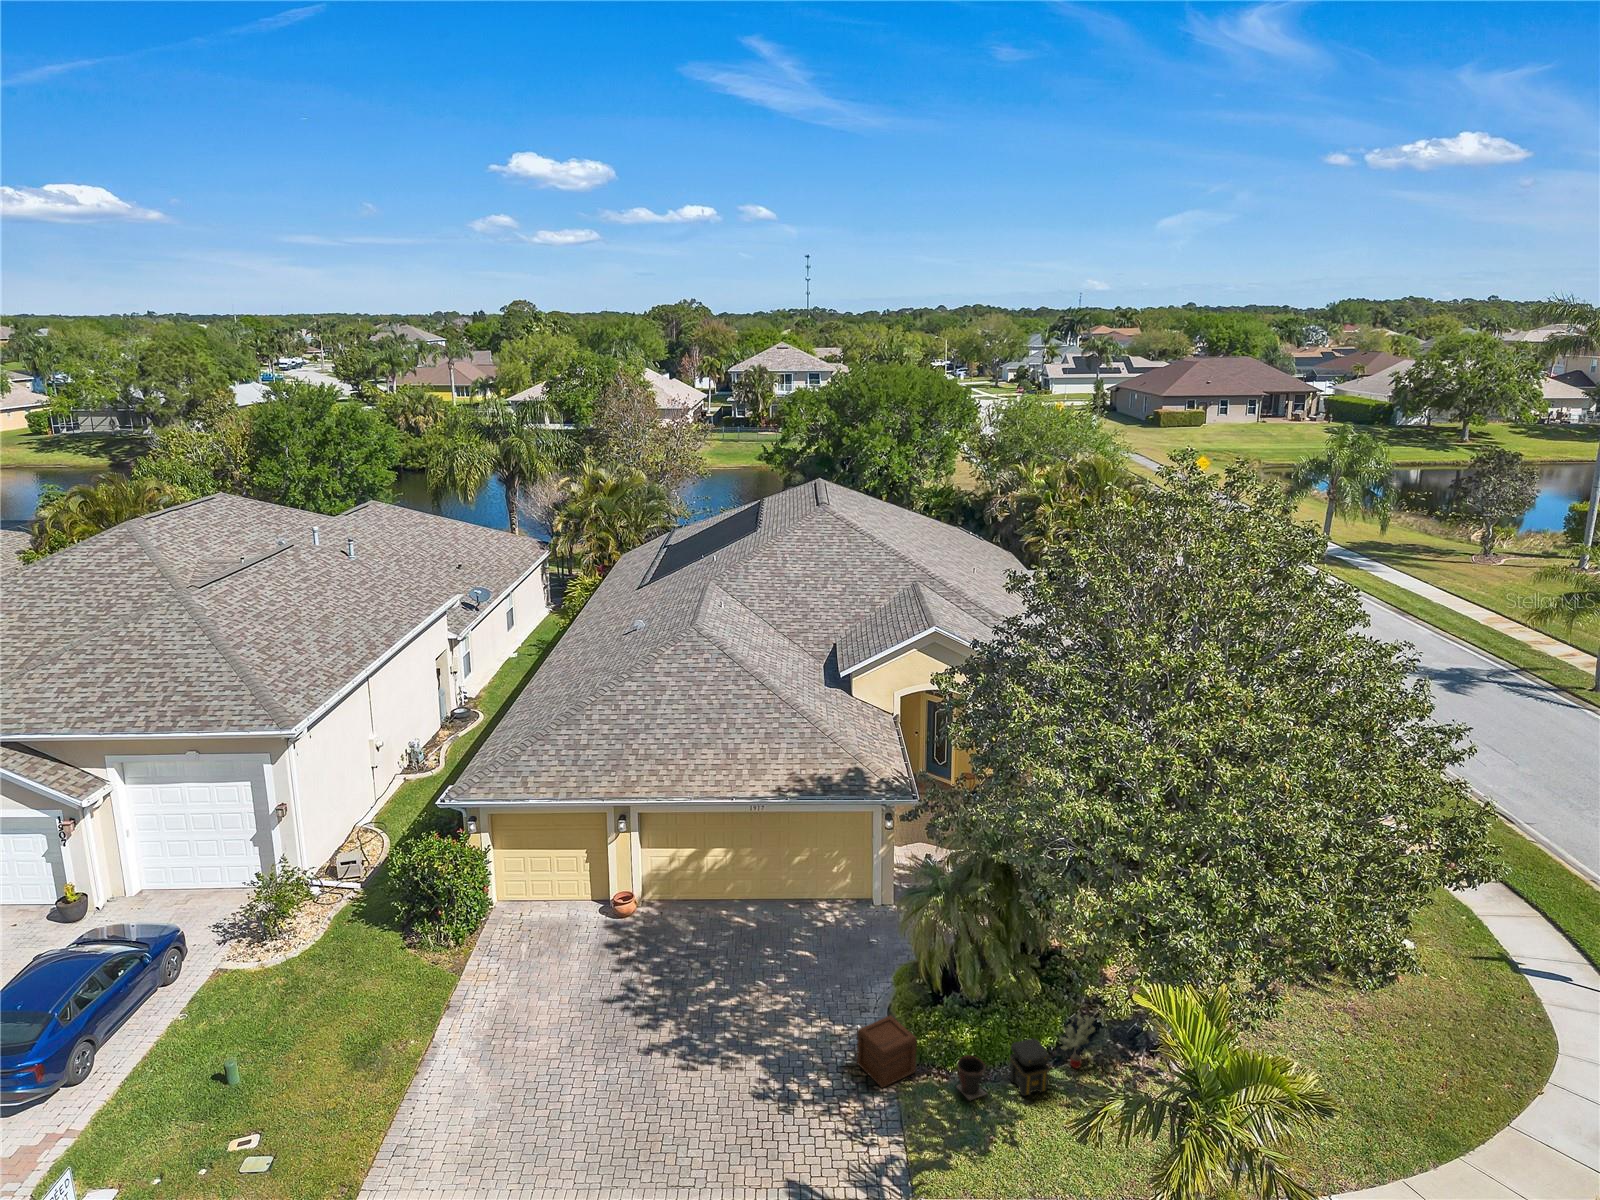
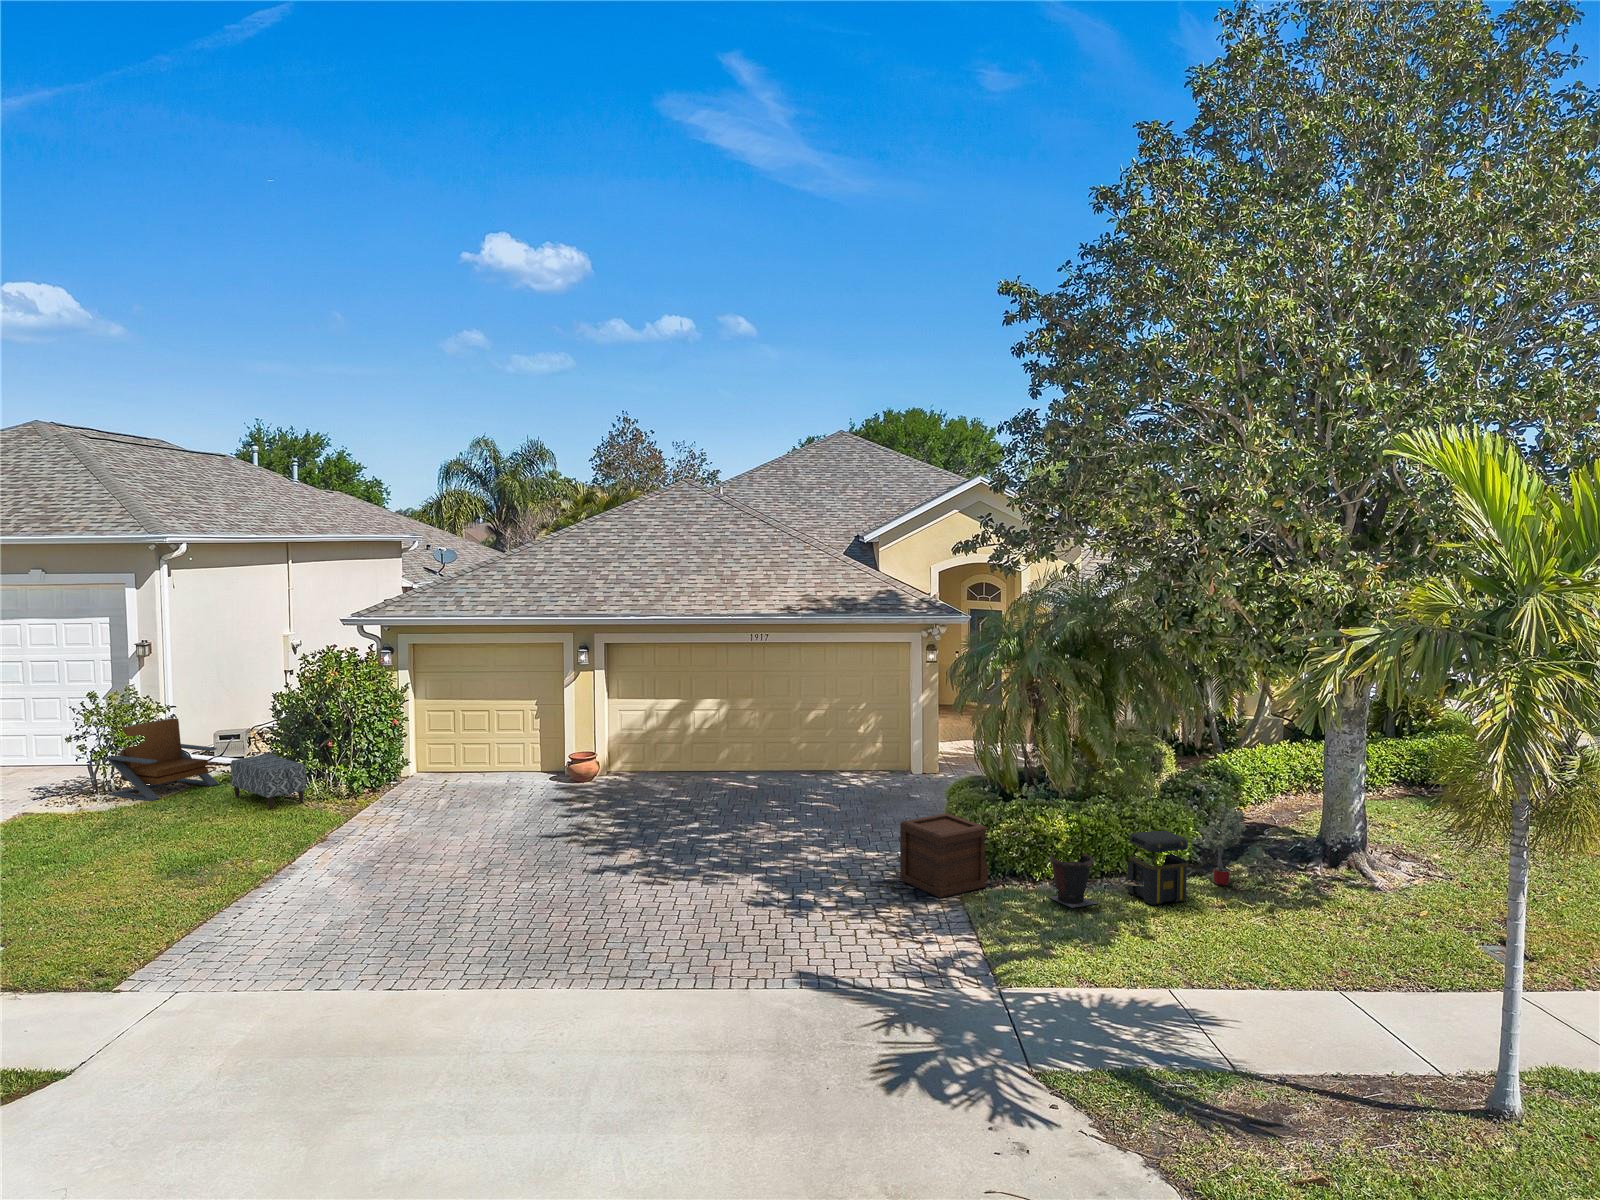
lounge chair: none [270,873,351,950] -> present [108,719,218,801]
bench: none [365,906,424,962] -> present [231,754,306,809]

